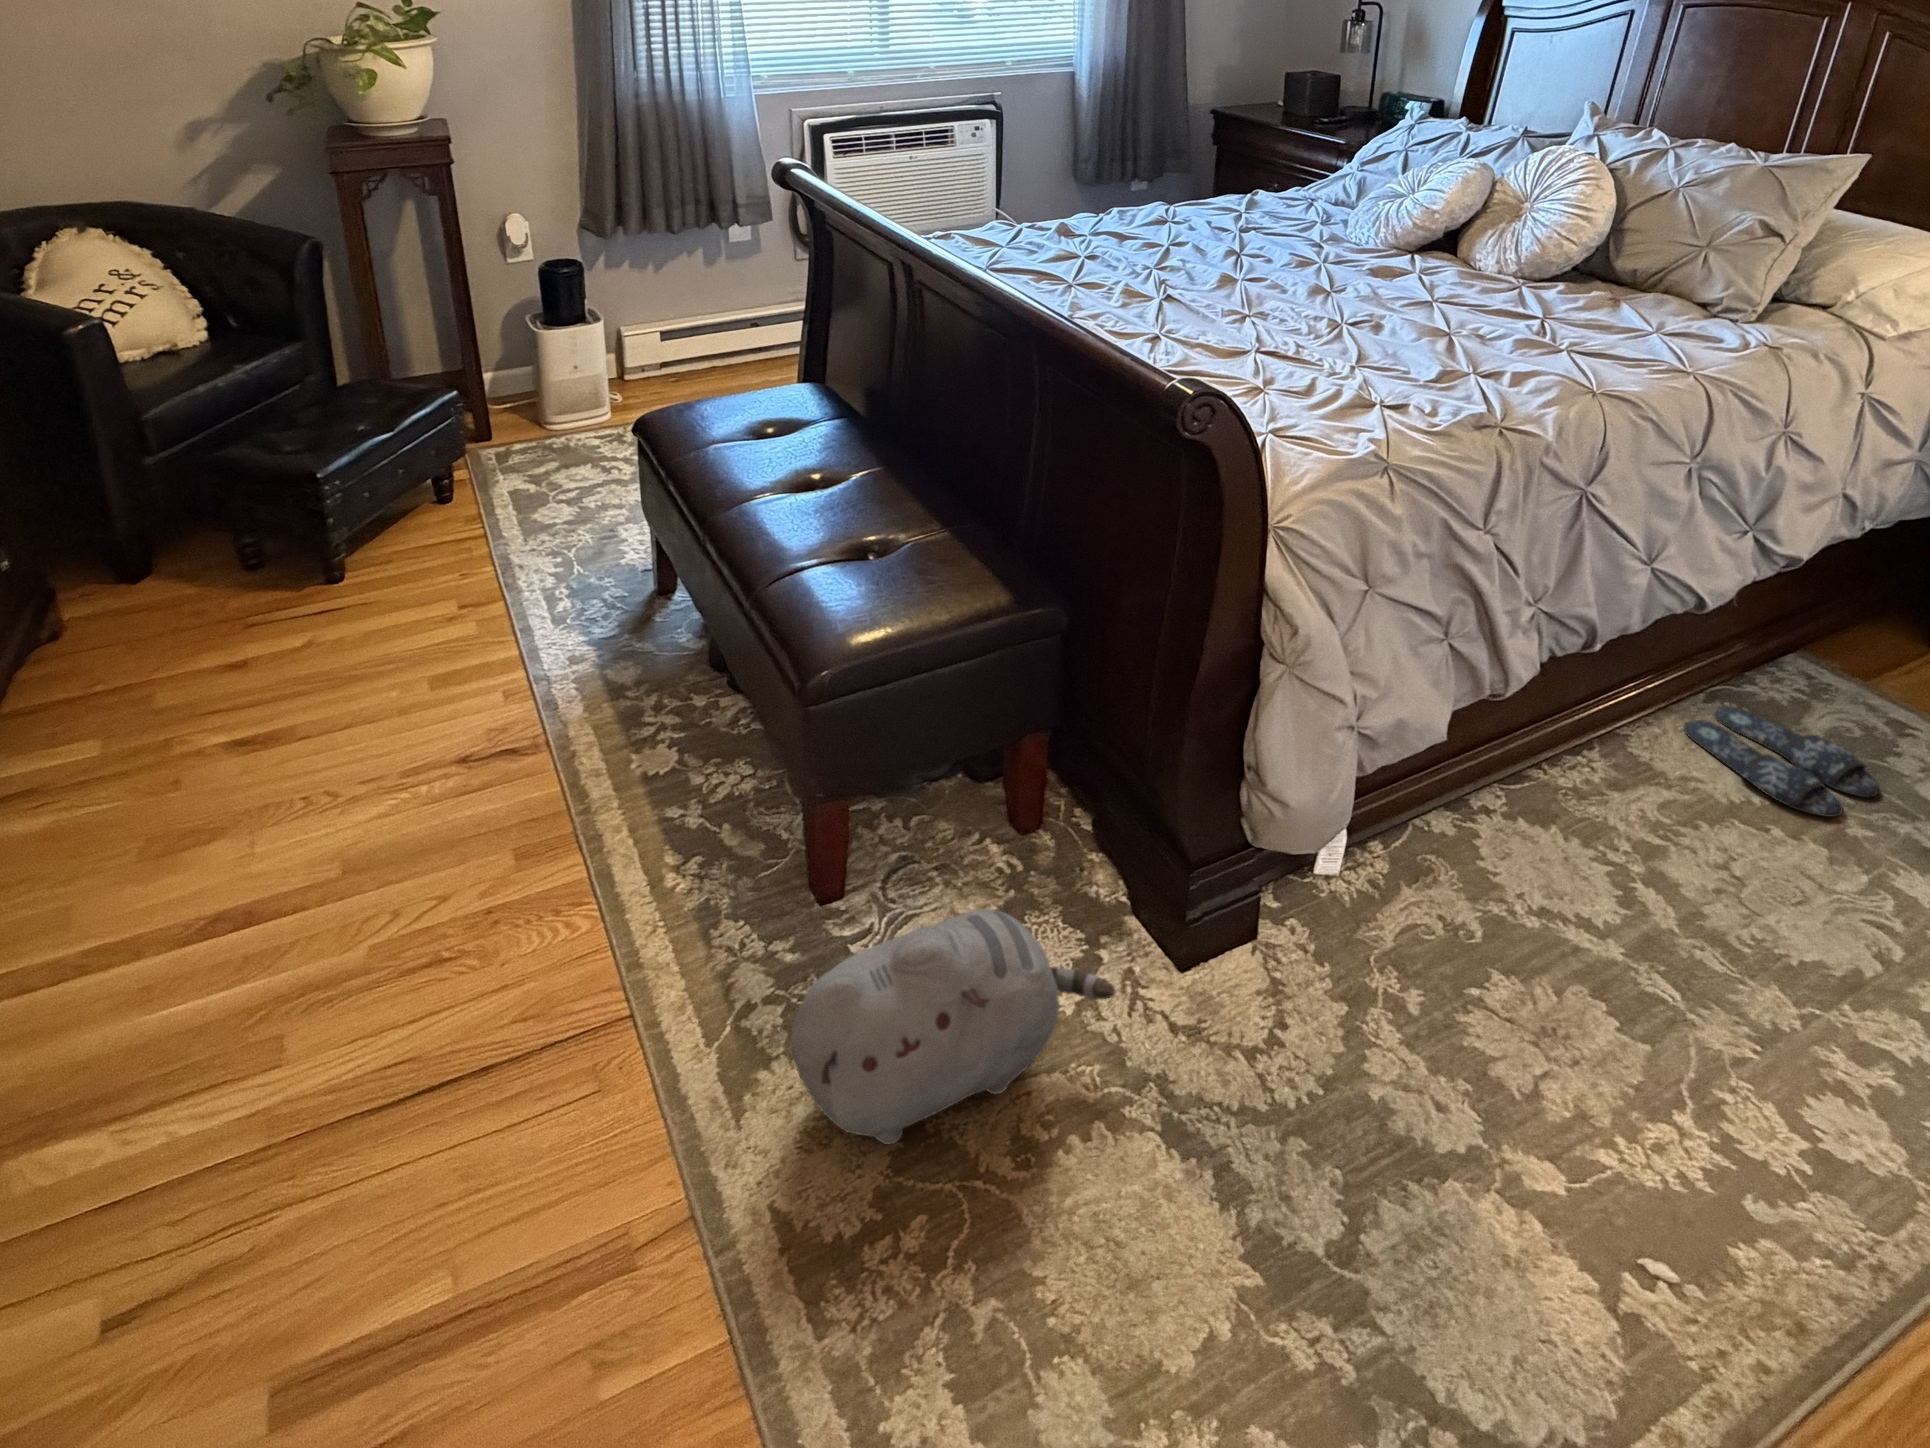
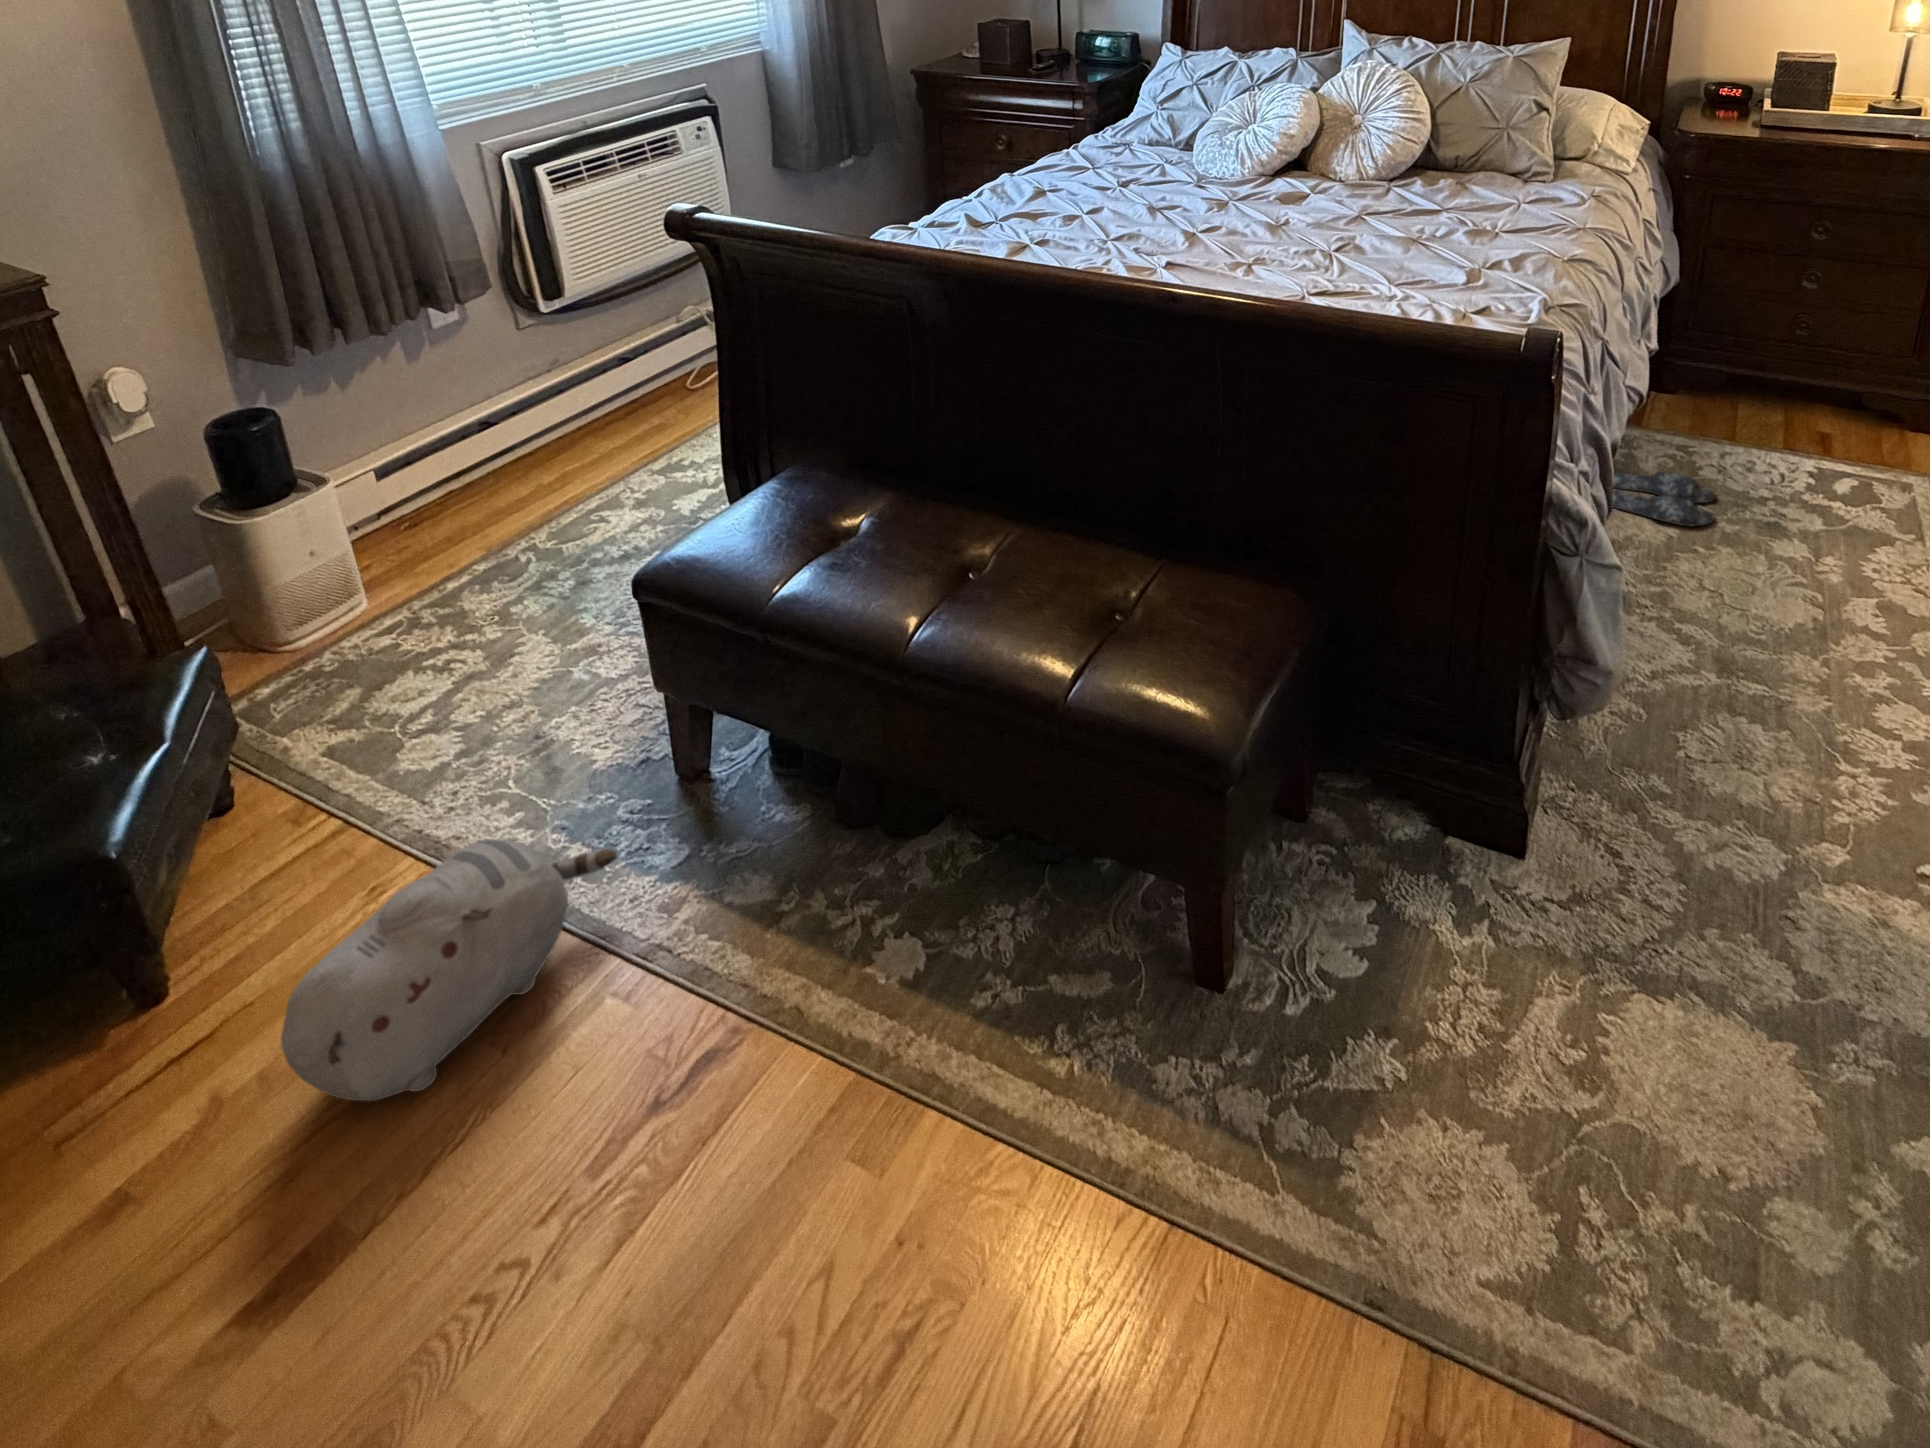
plush toy: present [791,909,1115,1144] -> present [281,839,617,1101]

